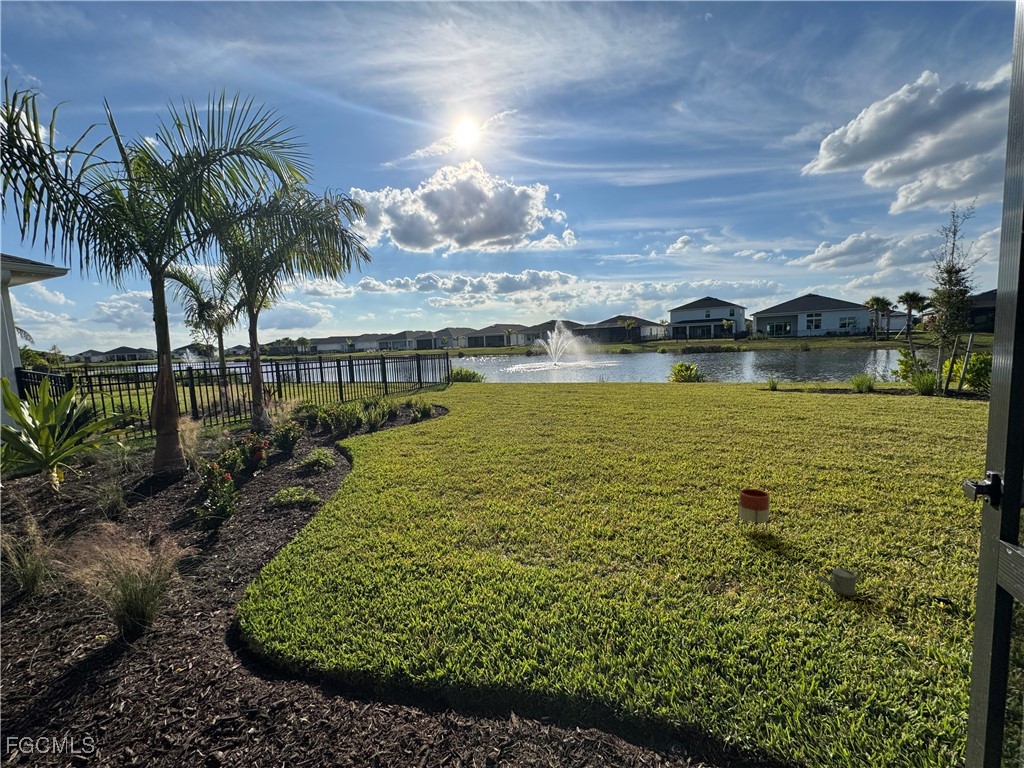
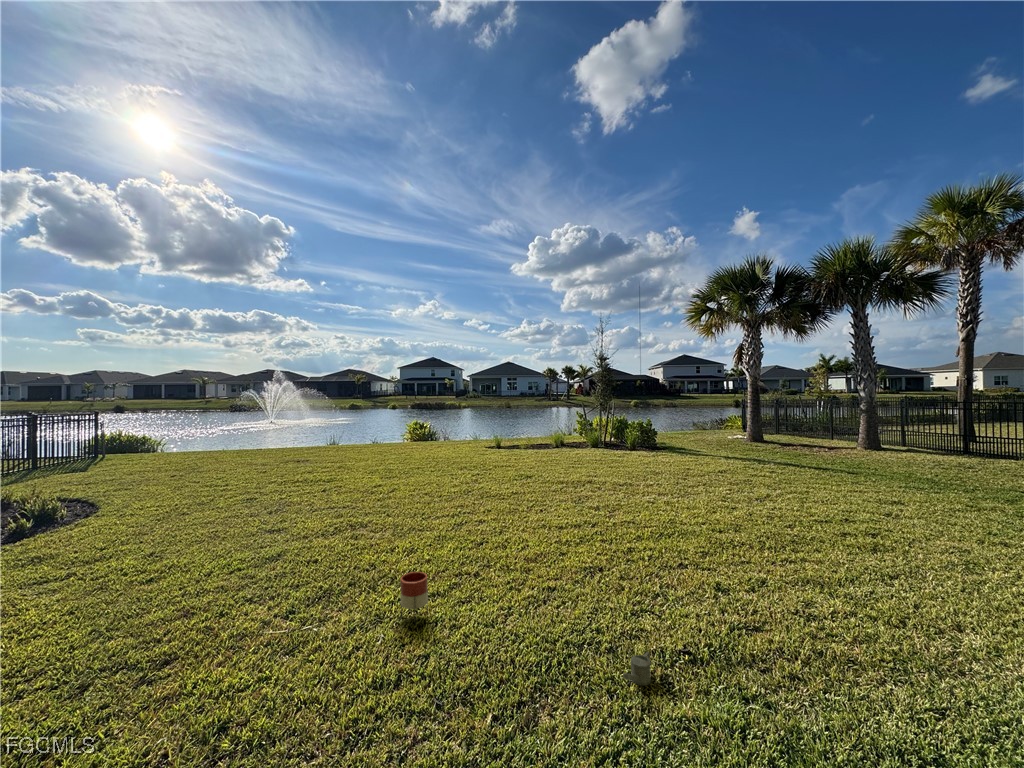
planter: present [738,489,769,536] -> present [400,572,428,620]

